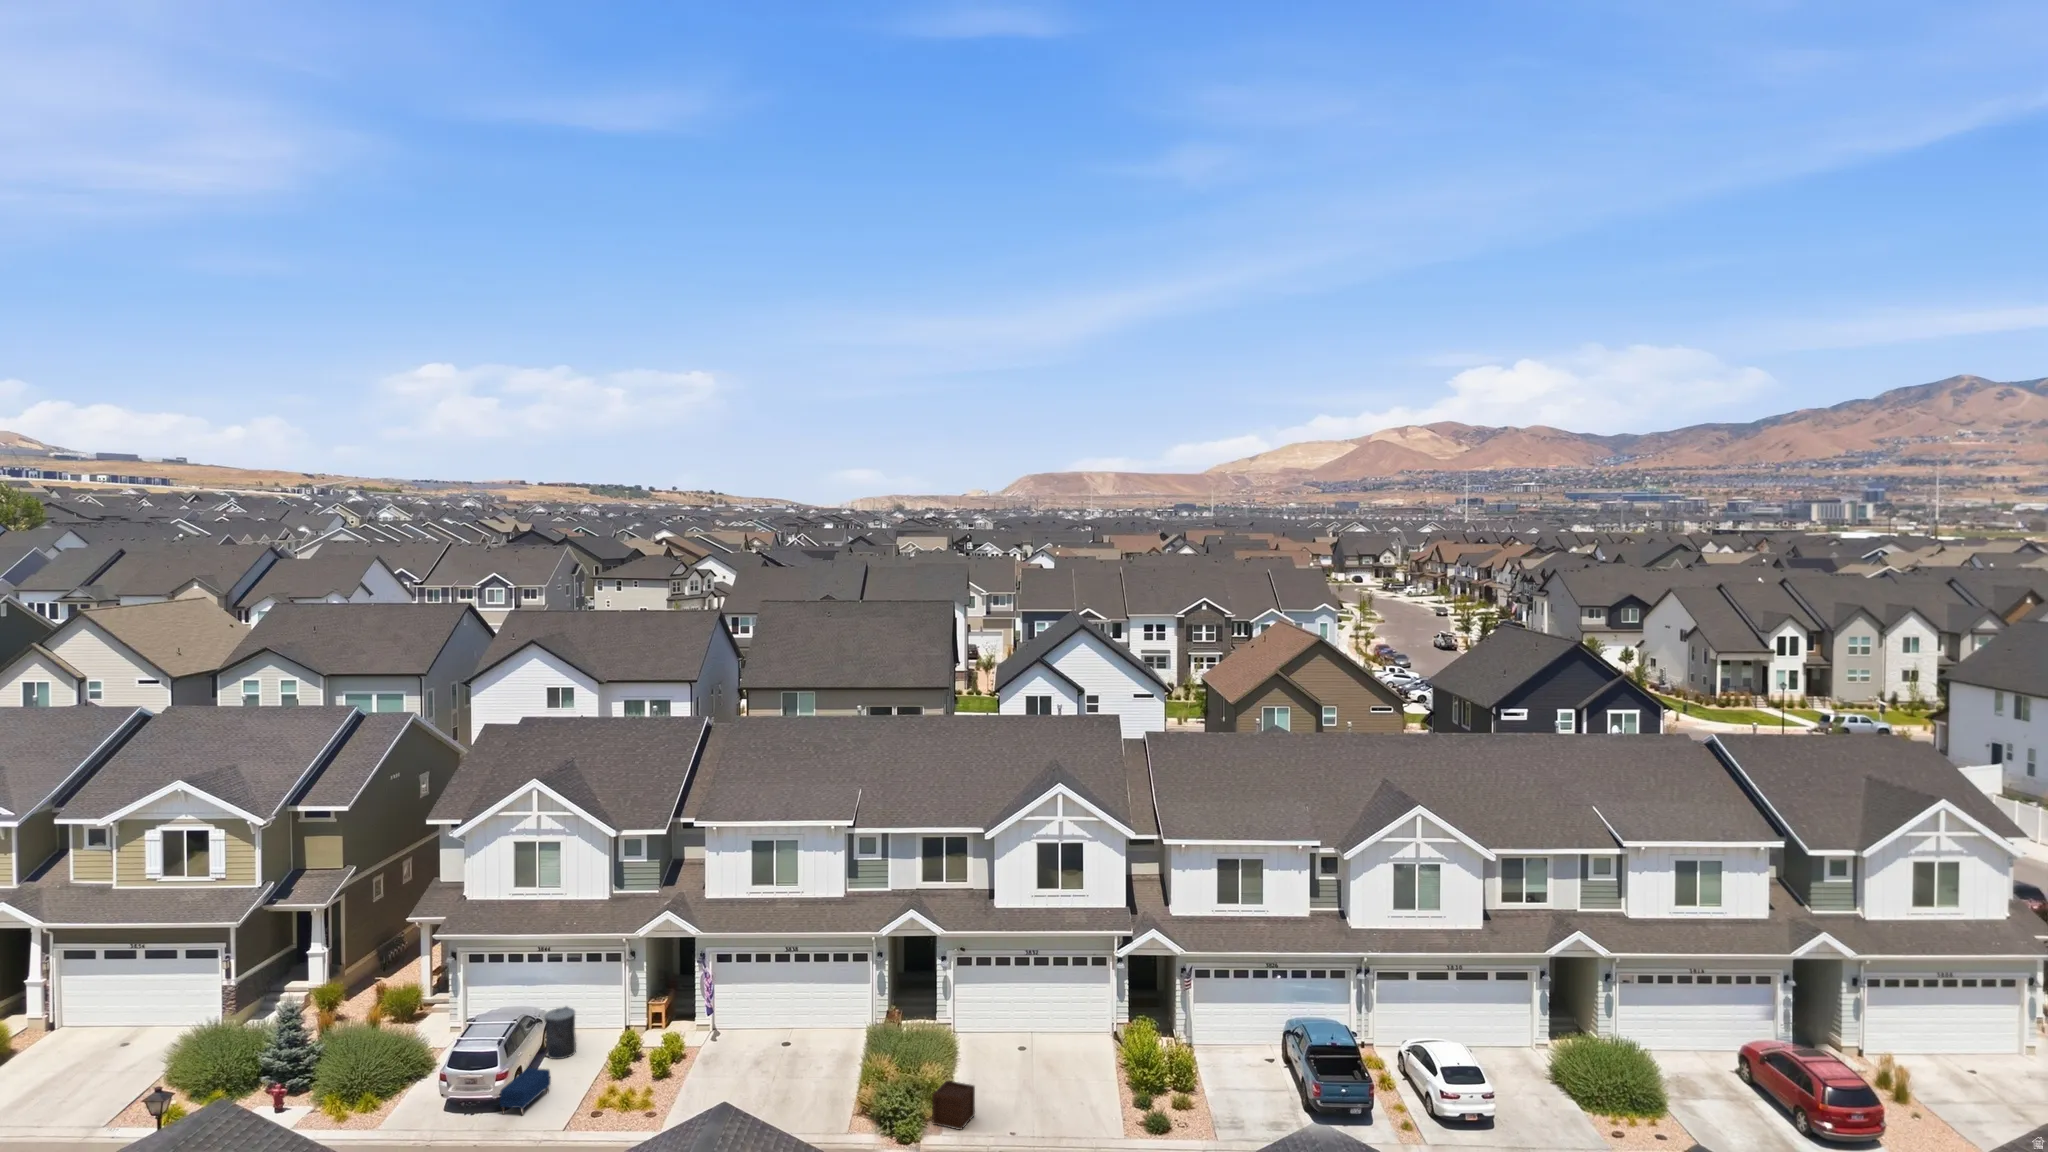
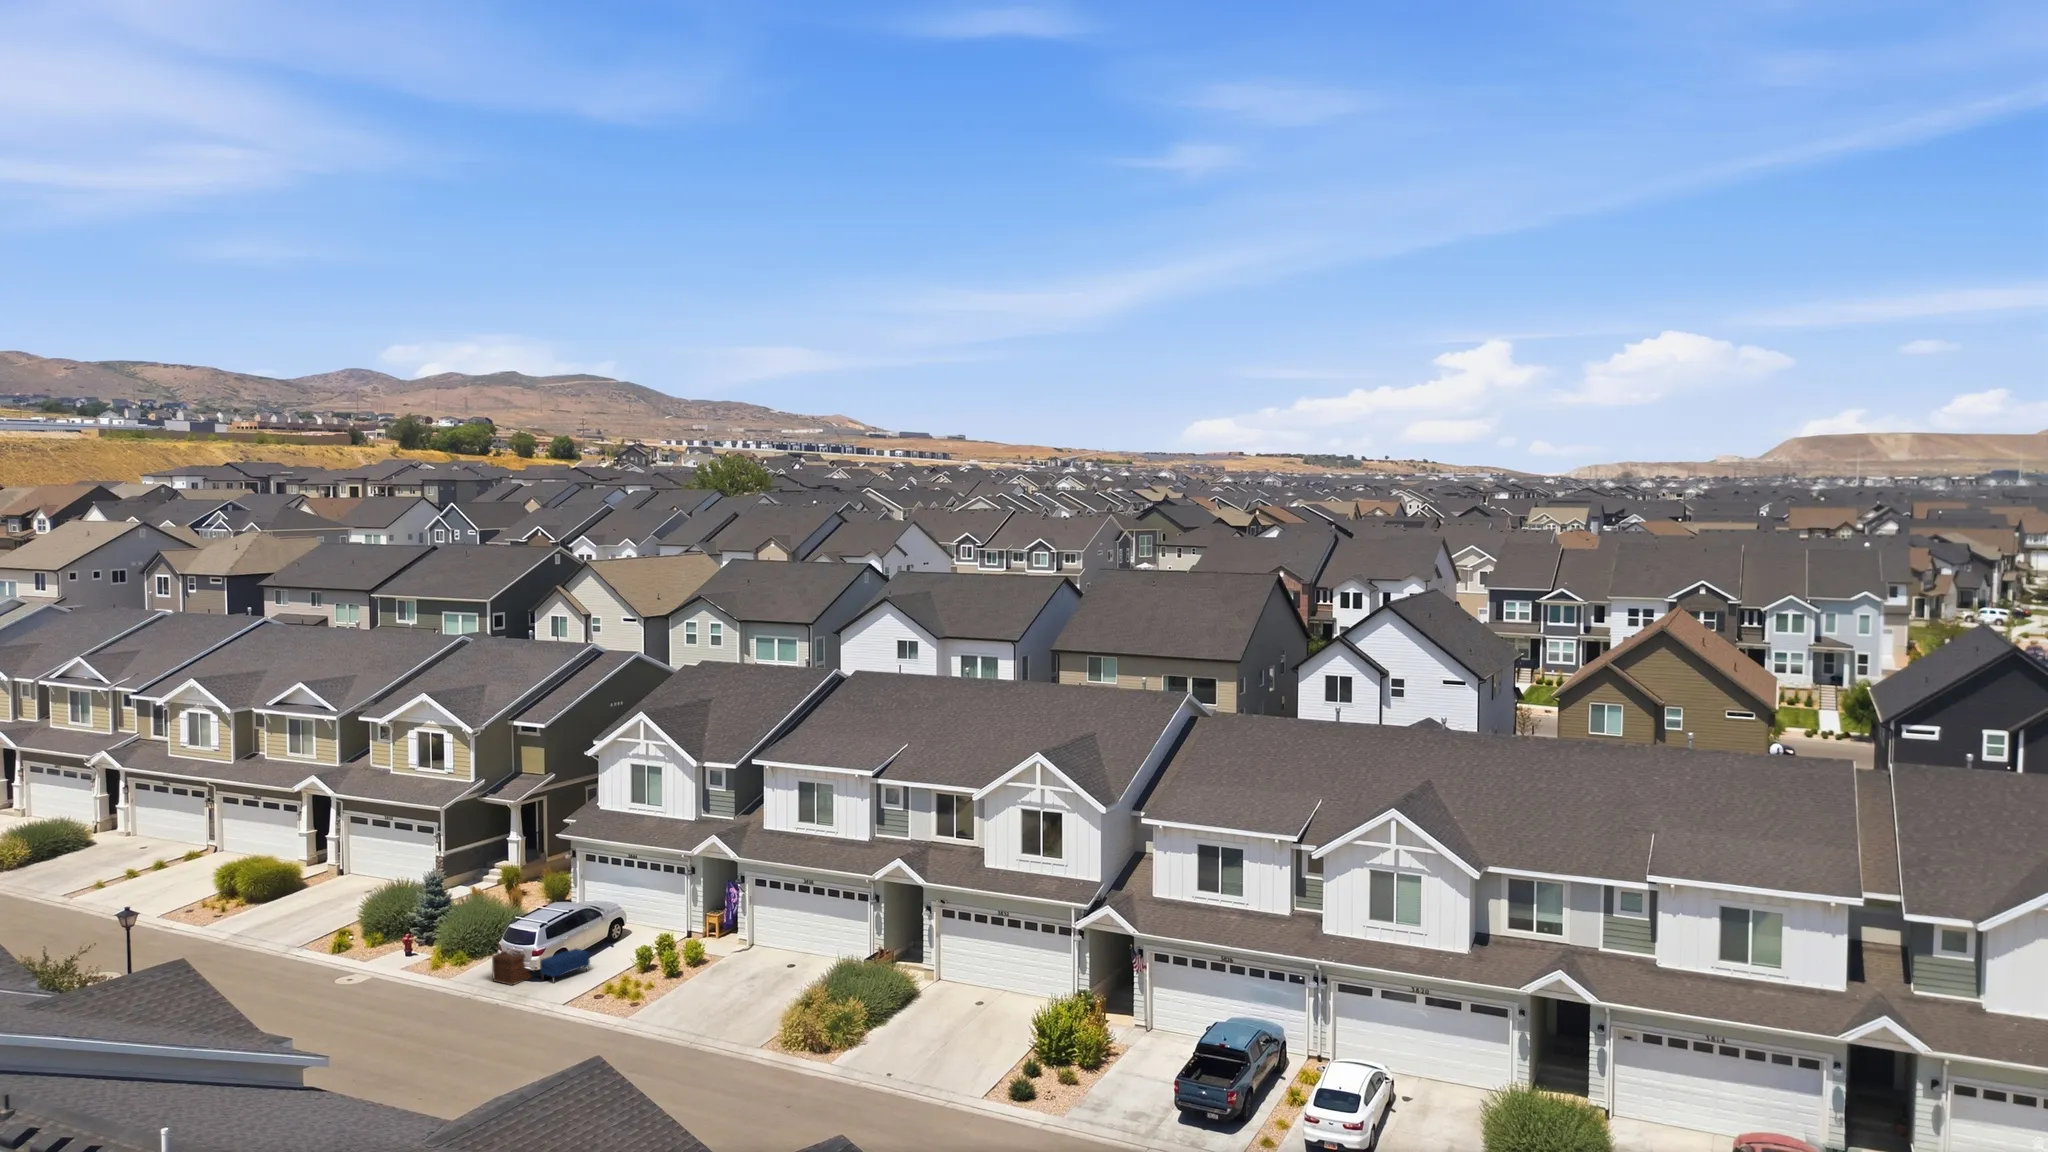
trash can: present [545,1006,576,1059] -> none [615,907,642,950]
wooden crate: present [932,1081,975,1130] -> present [492,951,531,985]

